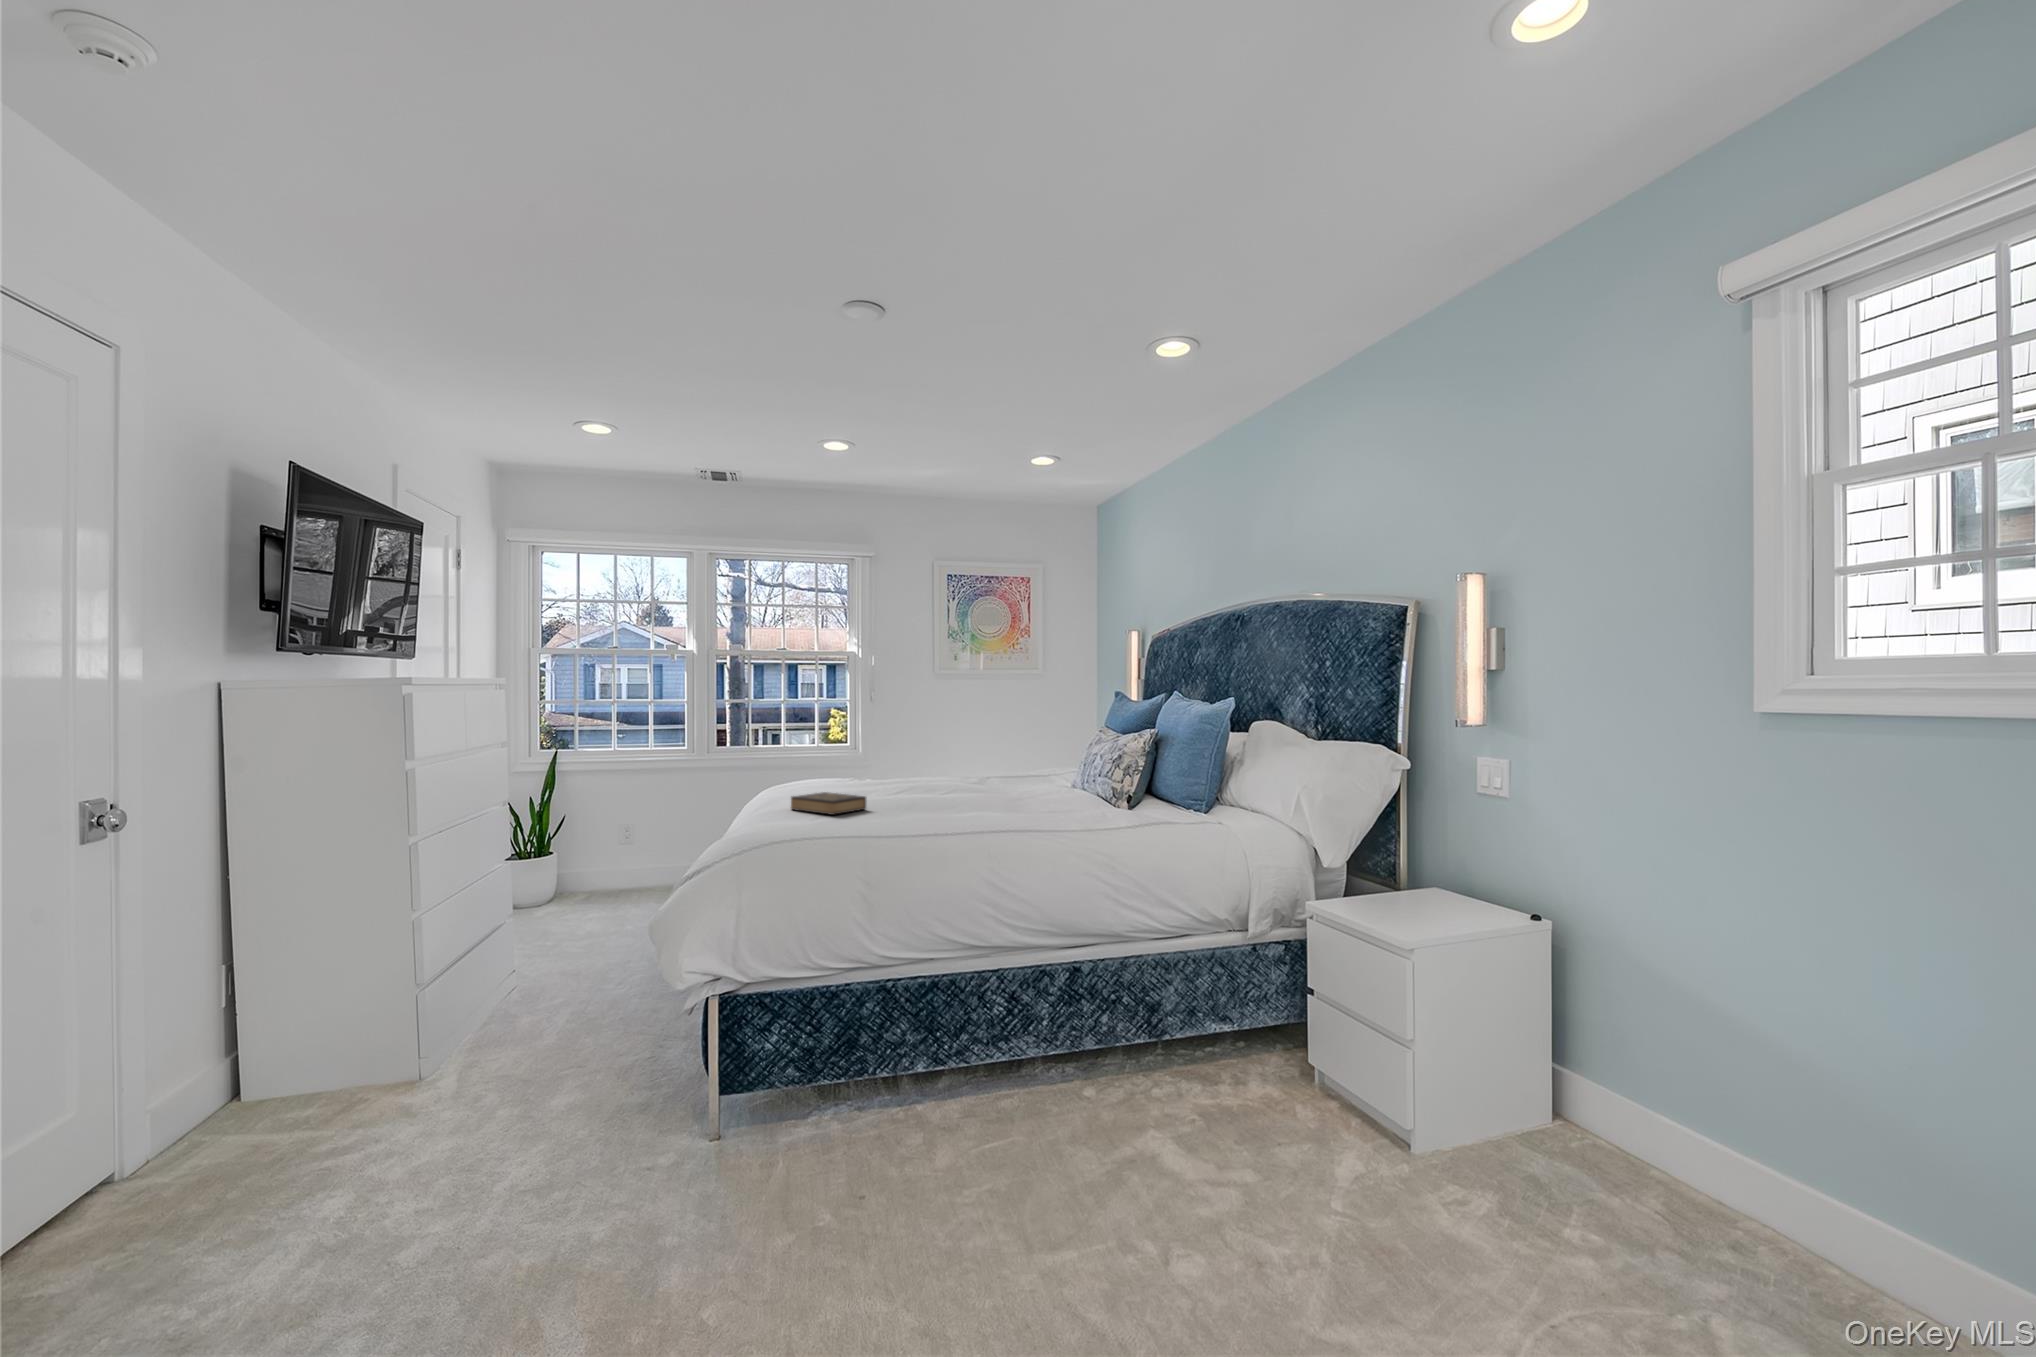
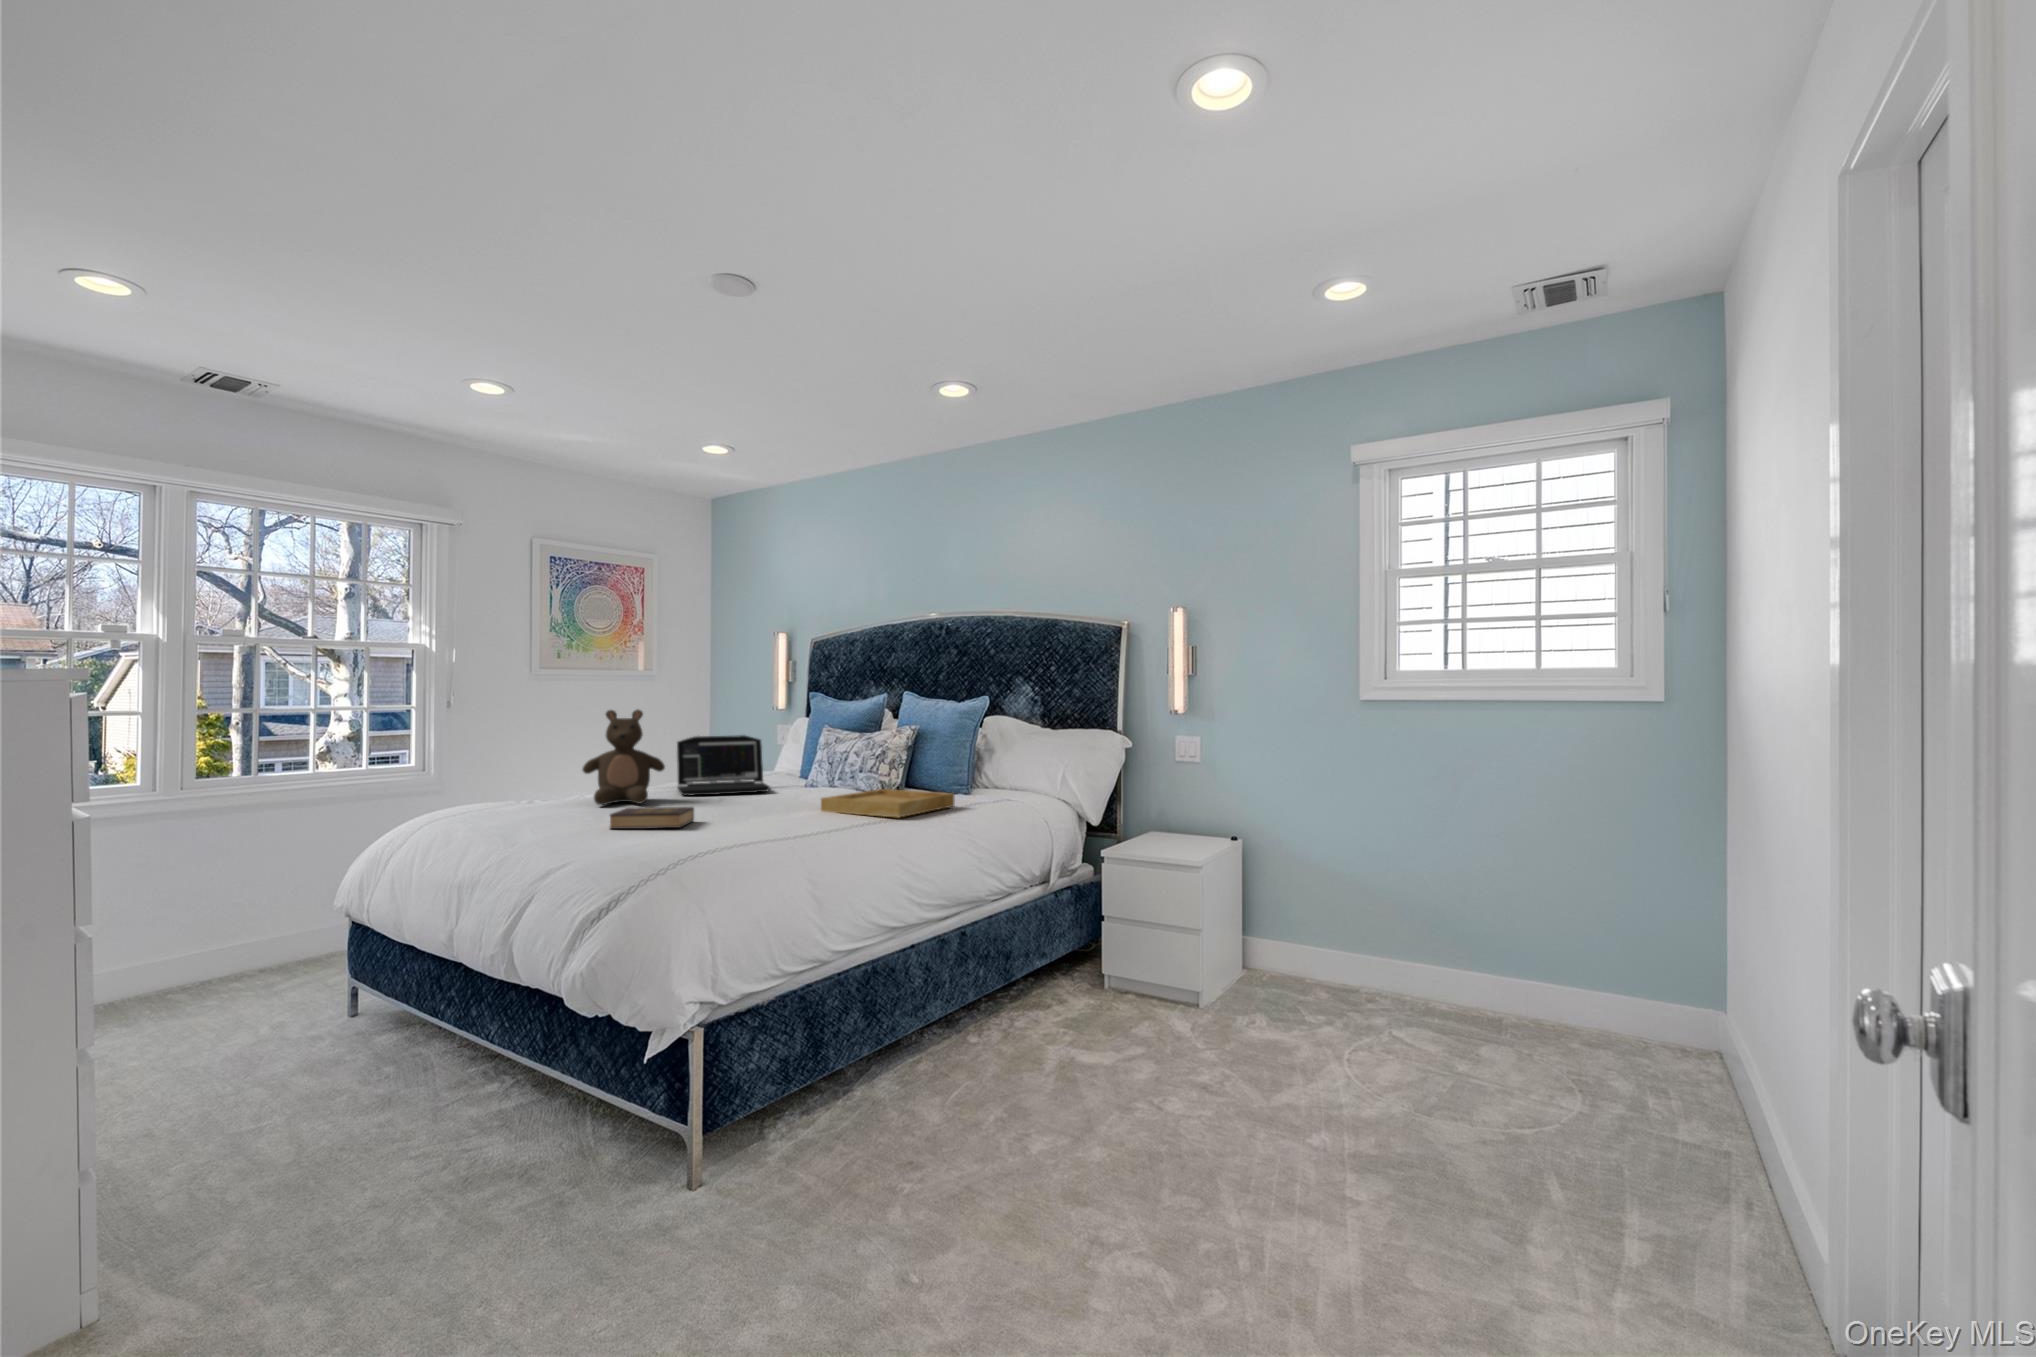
stuffed bear: none [842,705,909,789] -> present [583,710,665,805]
laptop: none [929,731,1021,787] -> present [677,735,770,796]
tray: none [992,795,1125,828] -> present [821,789,955,818]

